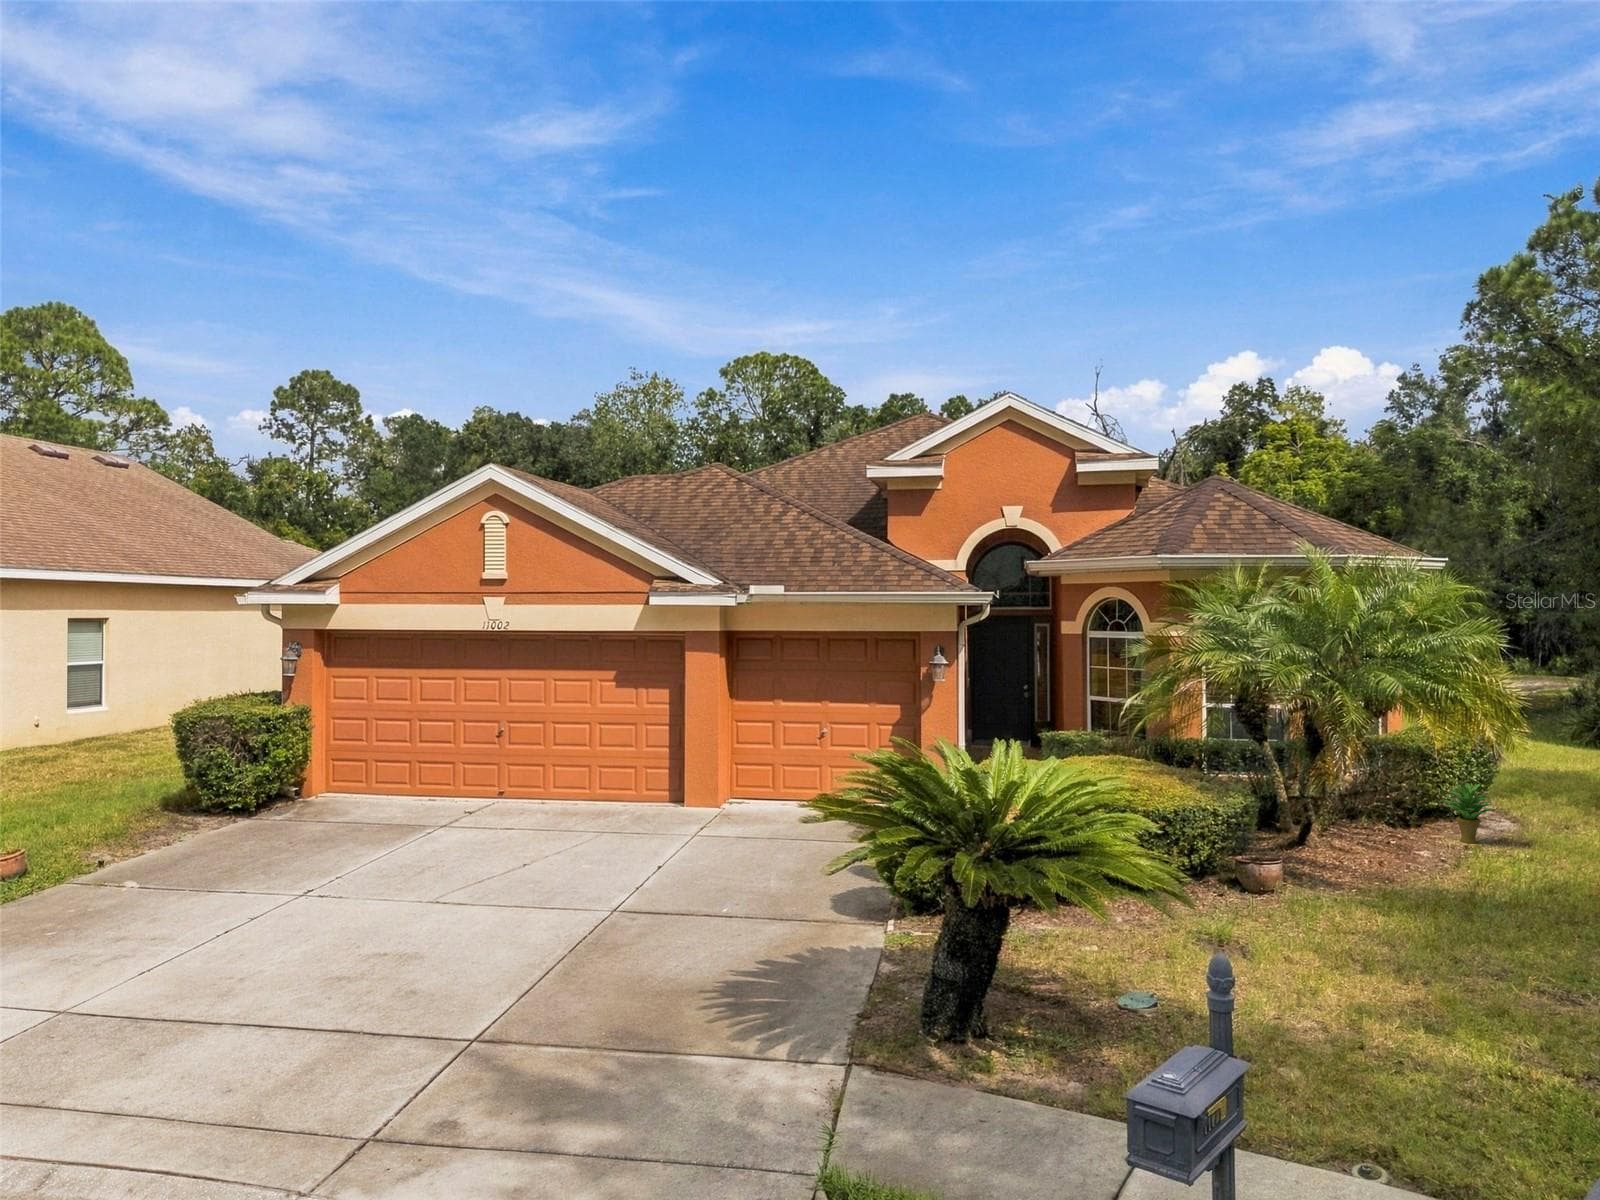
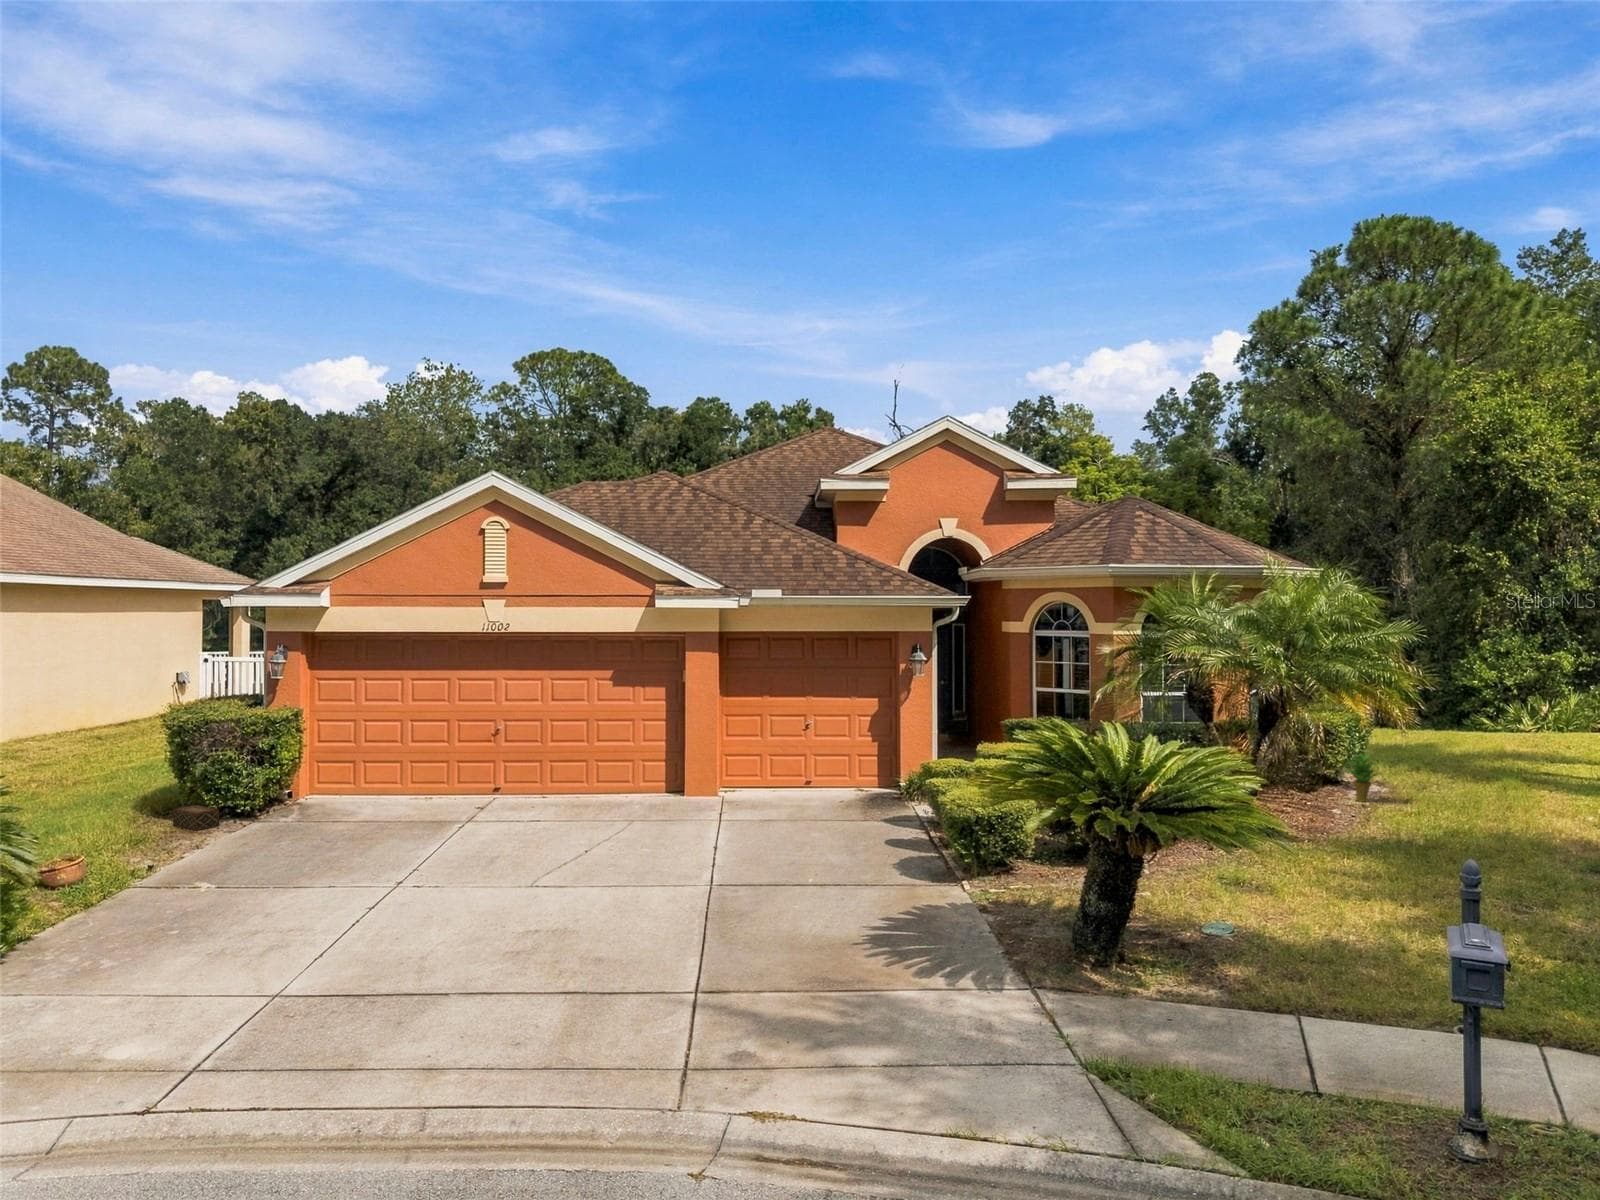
woven basket: none [178,799,218,825] -> present [173,805,219,831]

